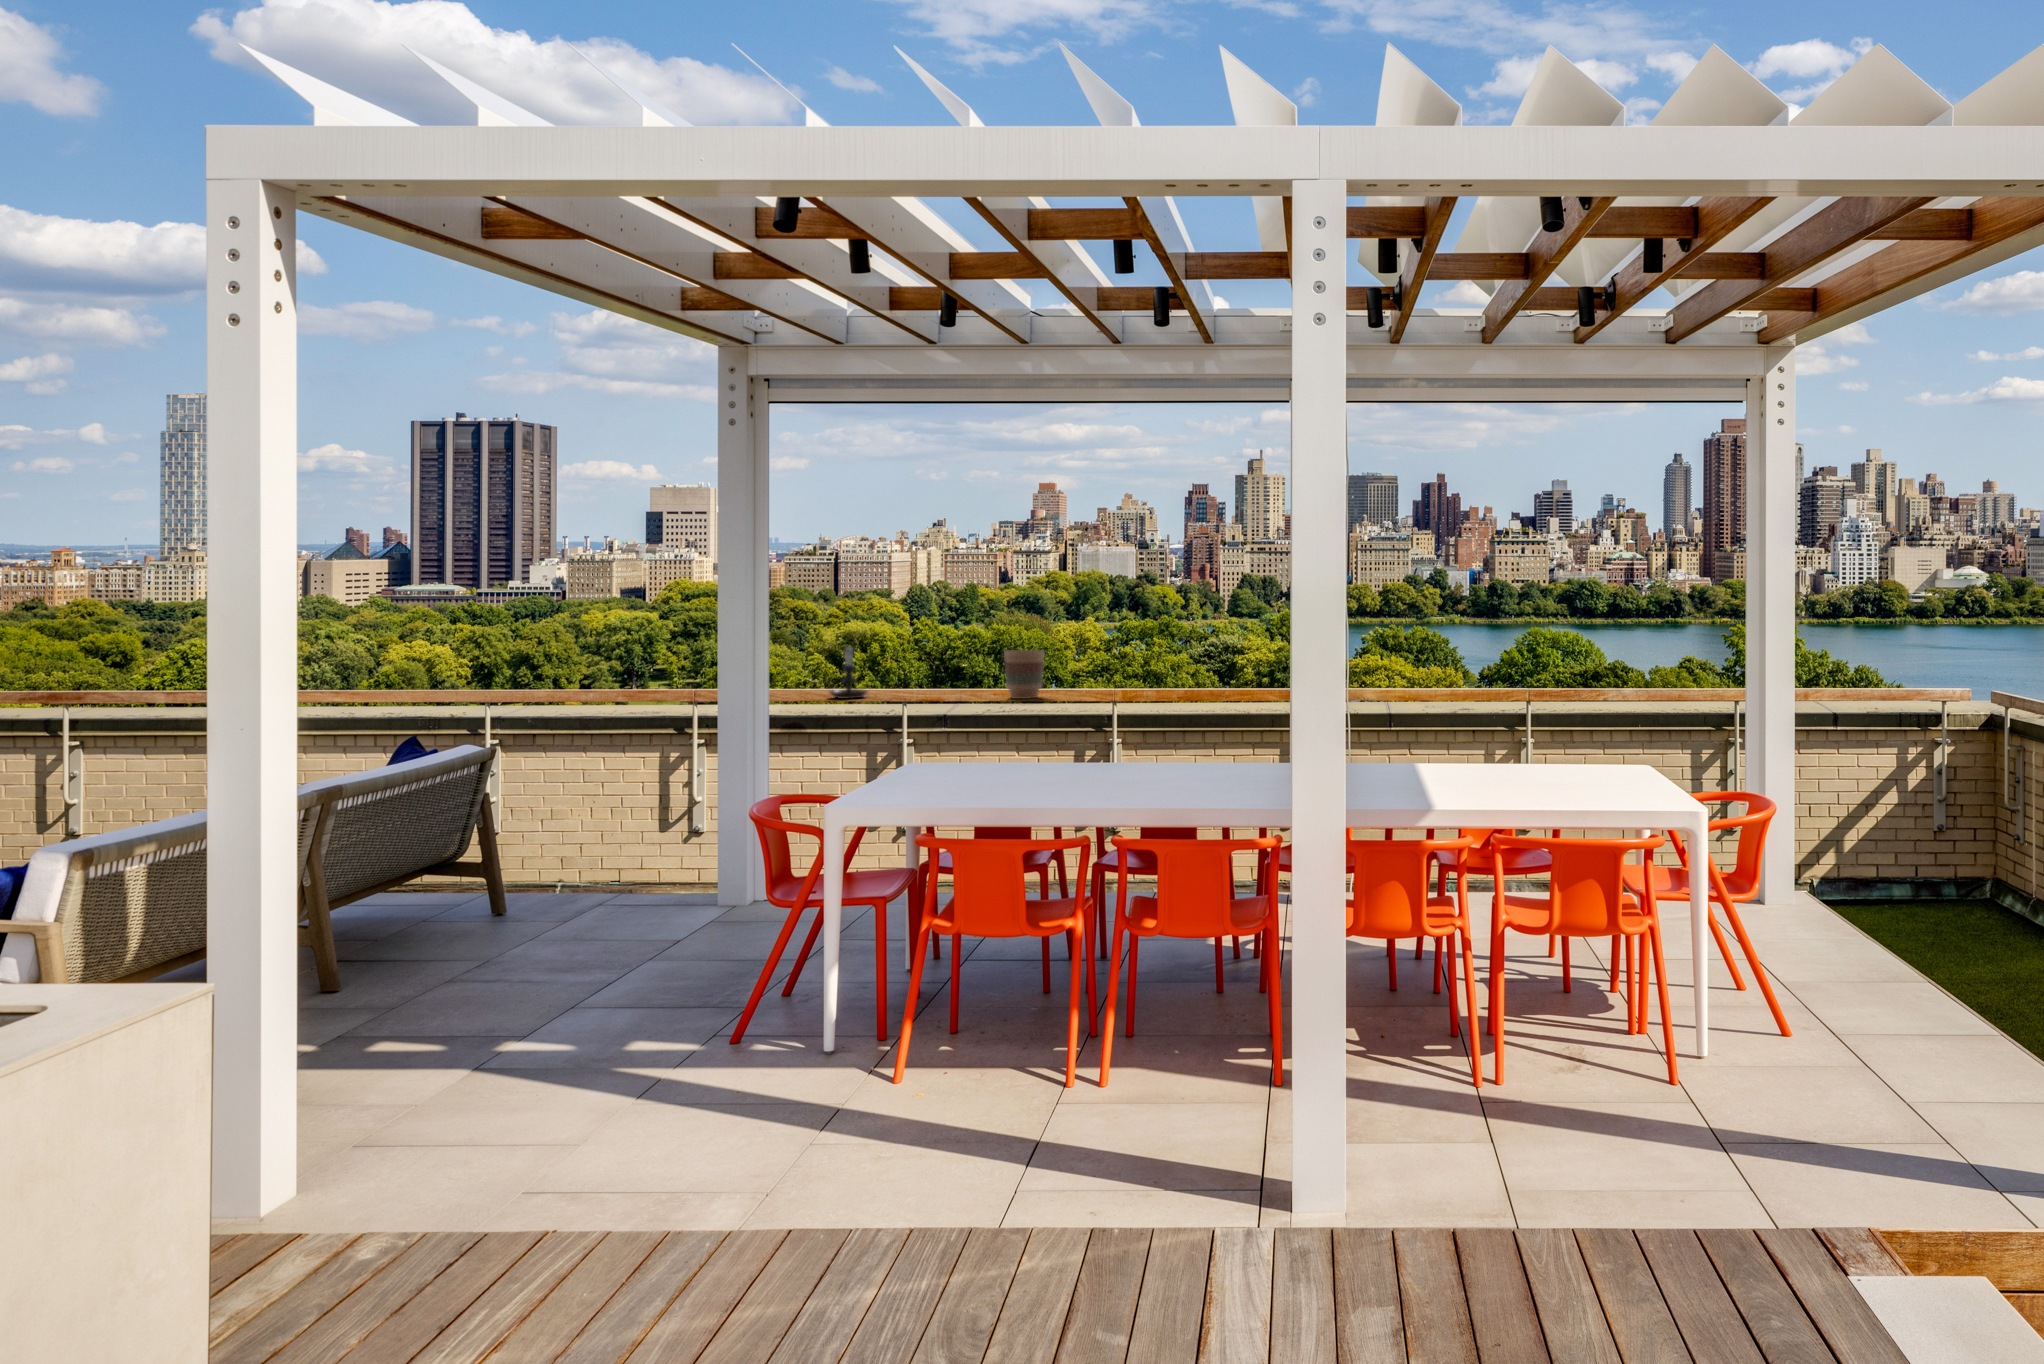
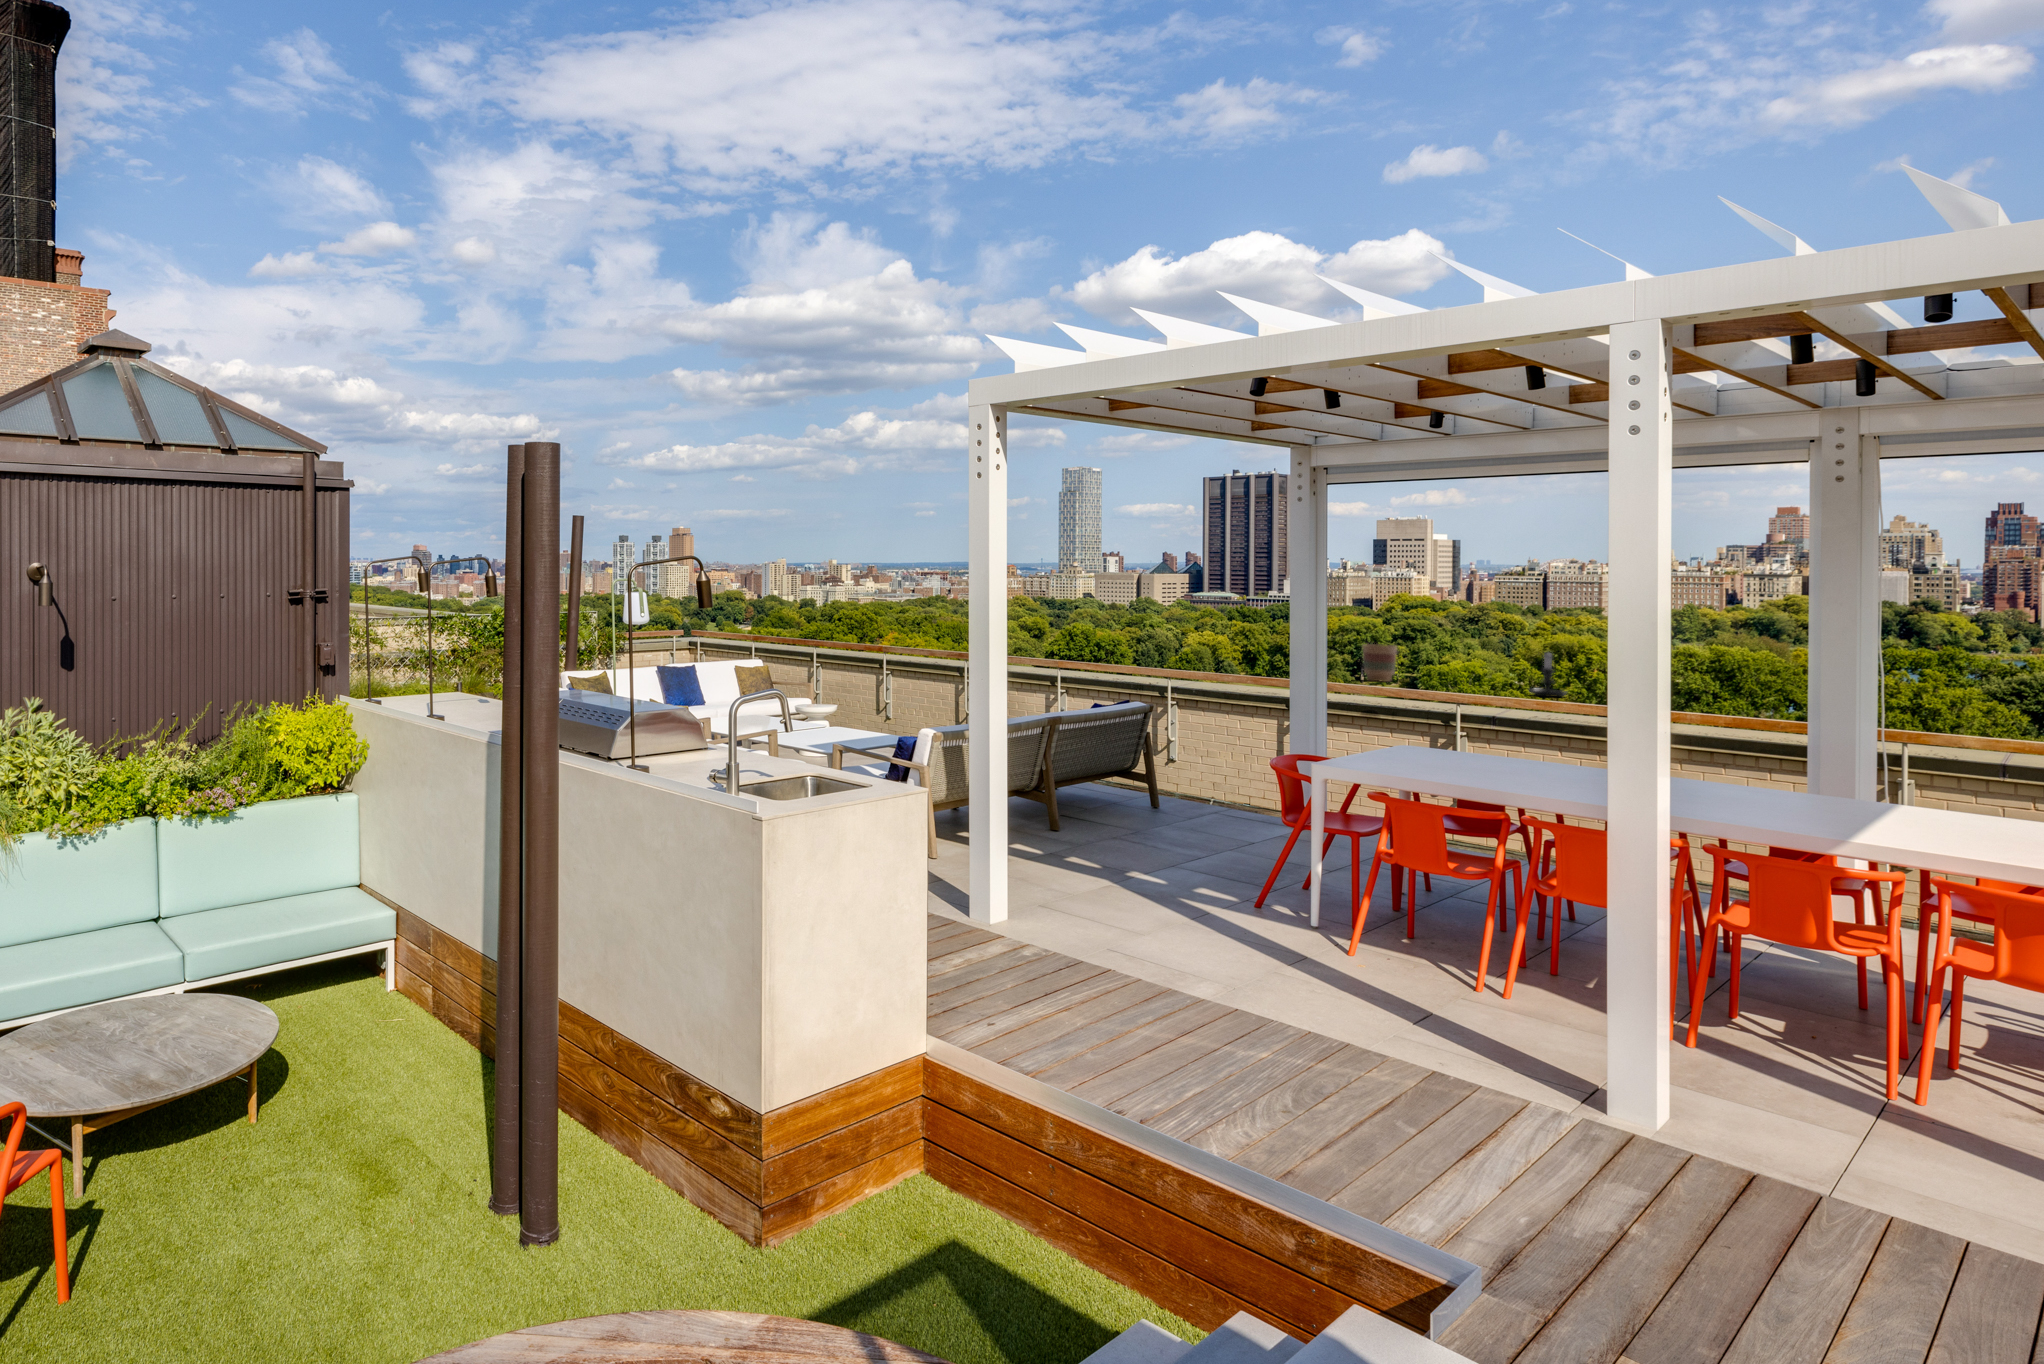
flower pot: present [1004,650,1044,699] -> present [1363,644,1397,682]

